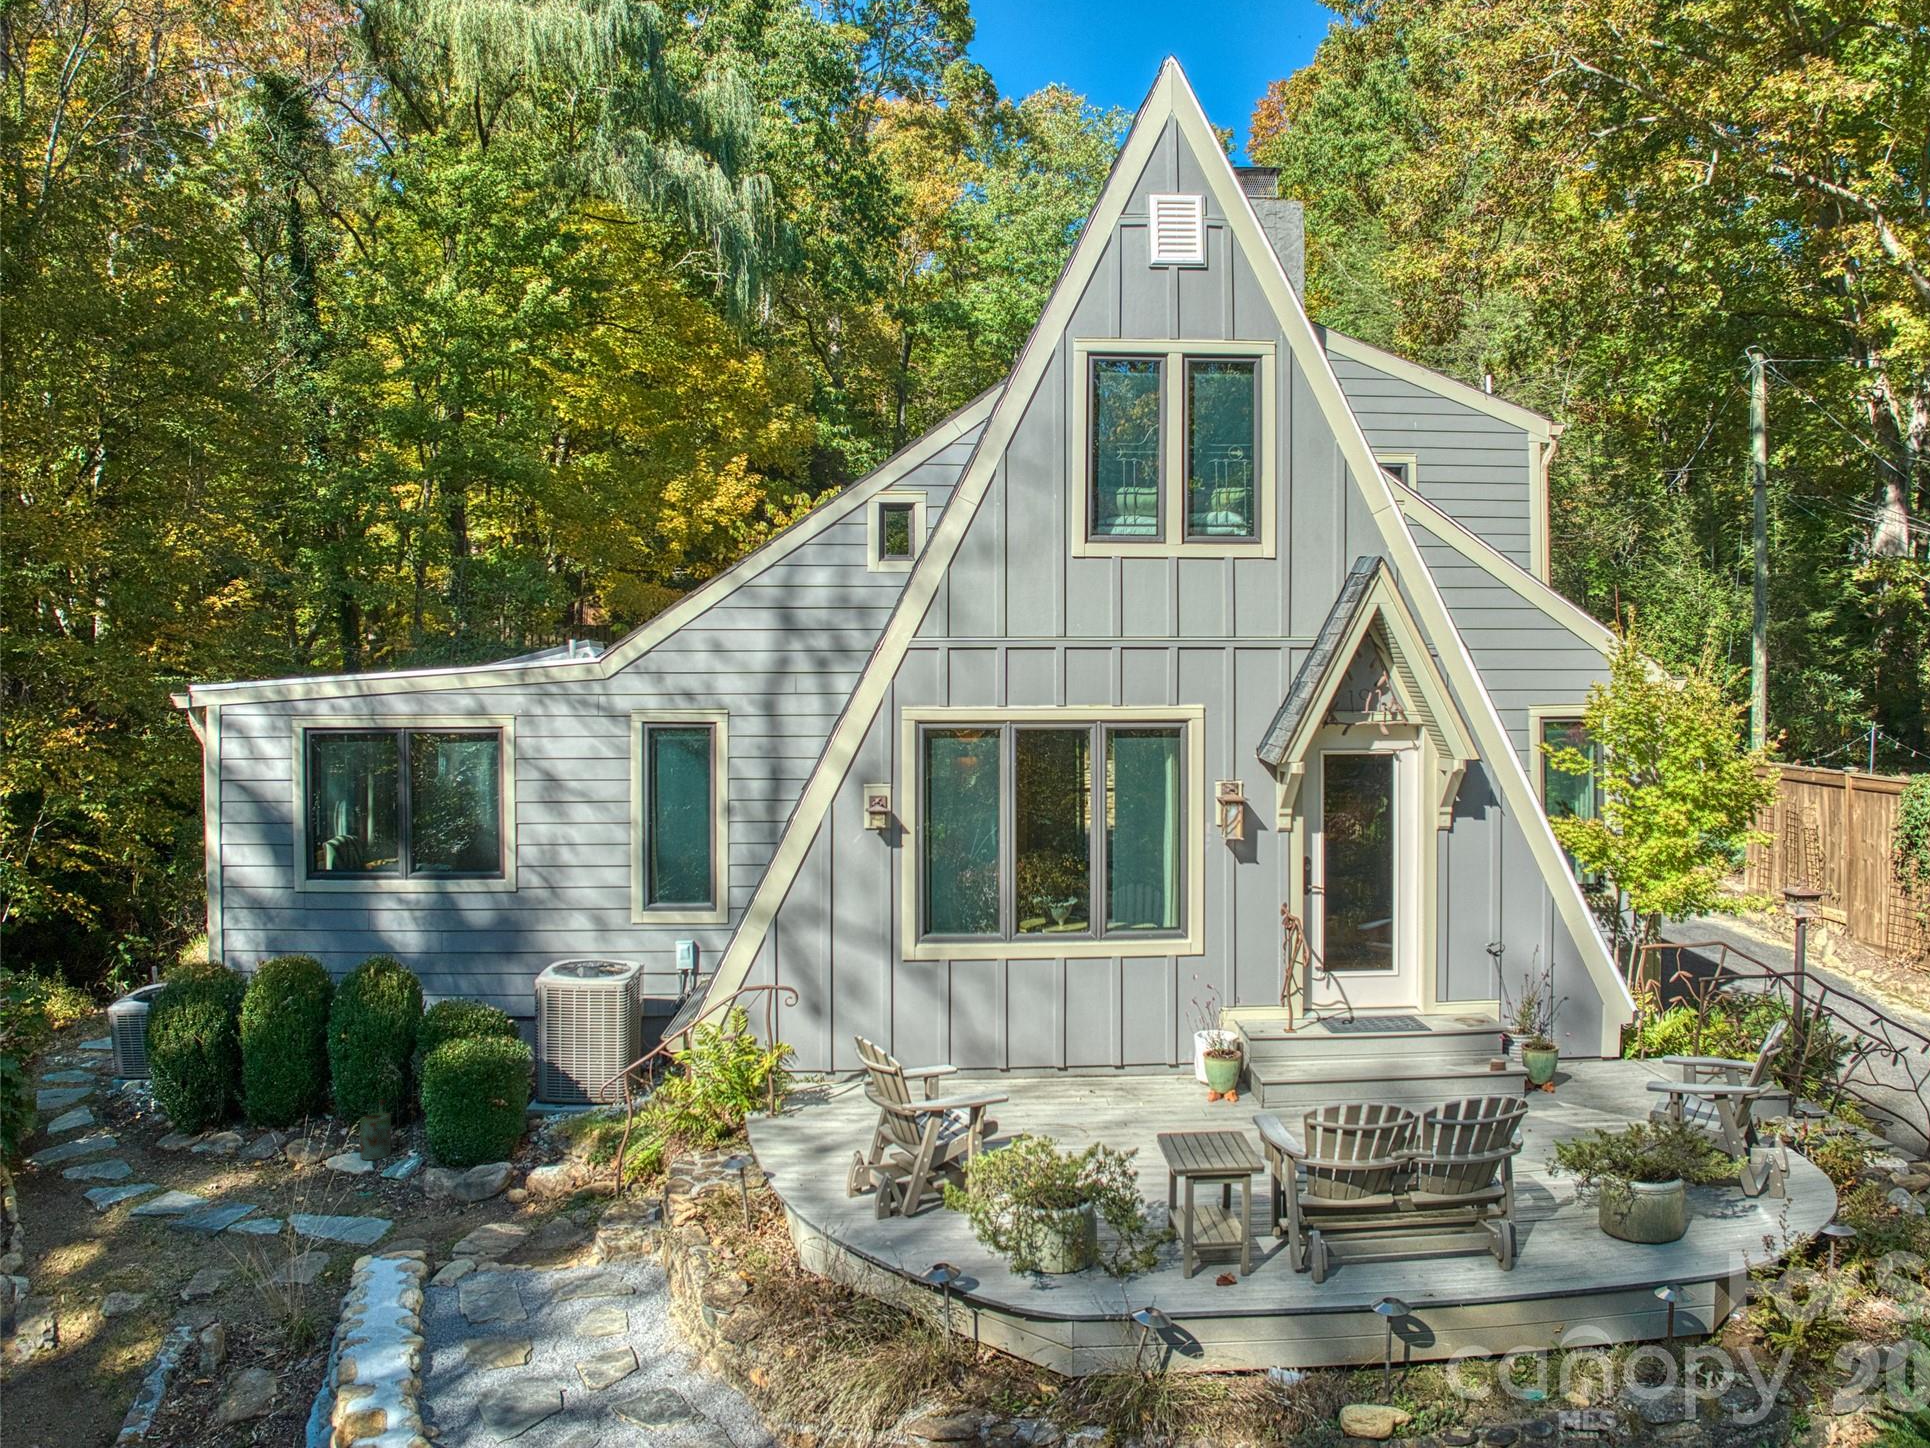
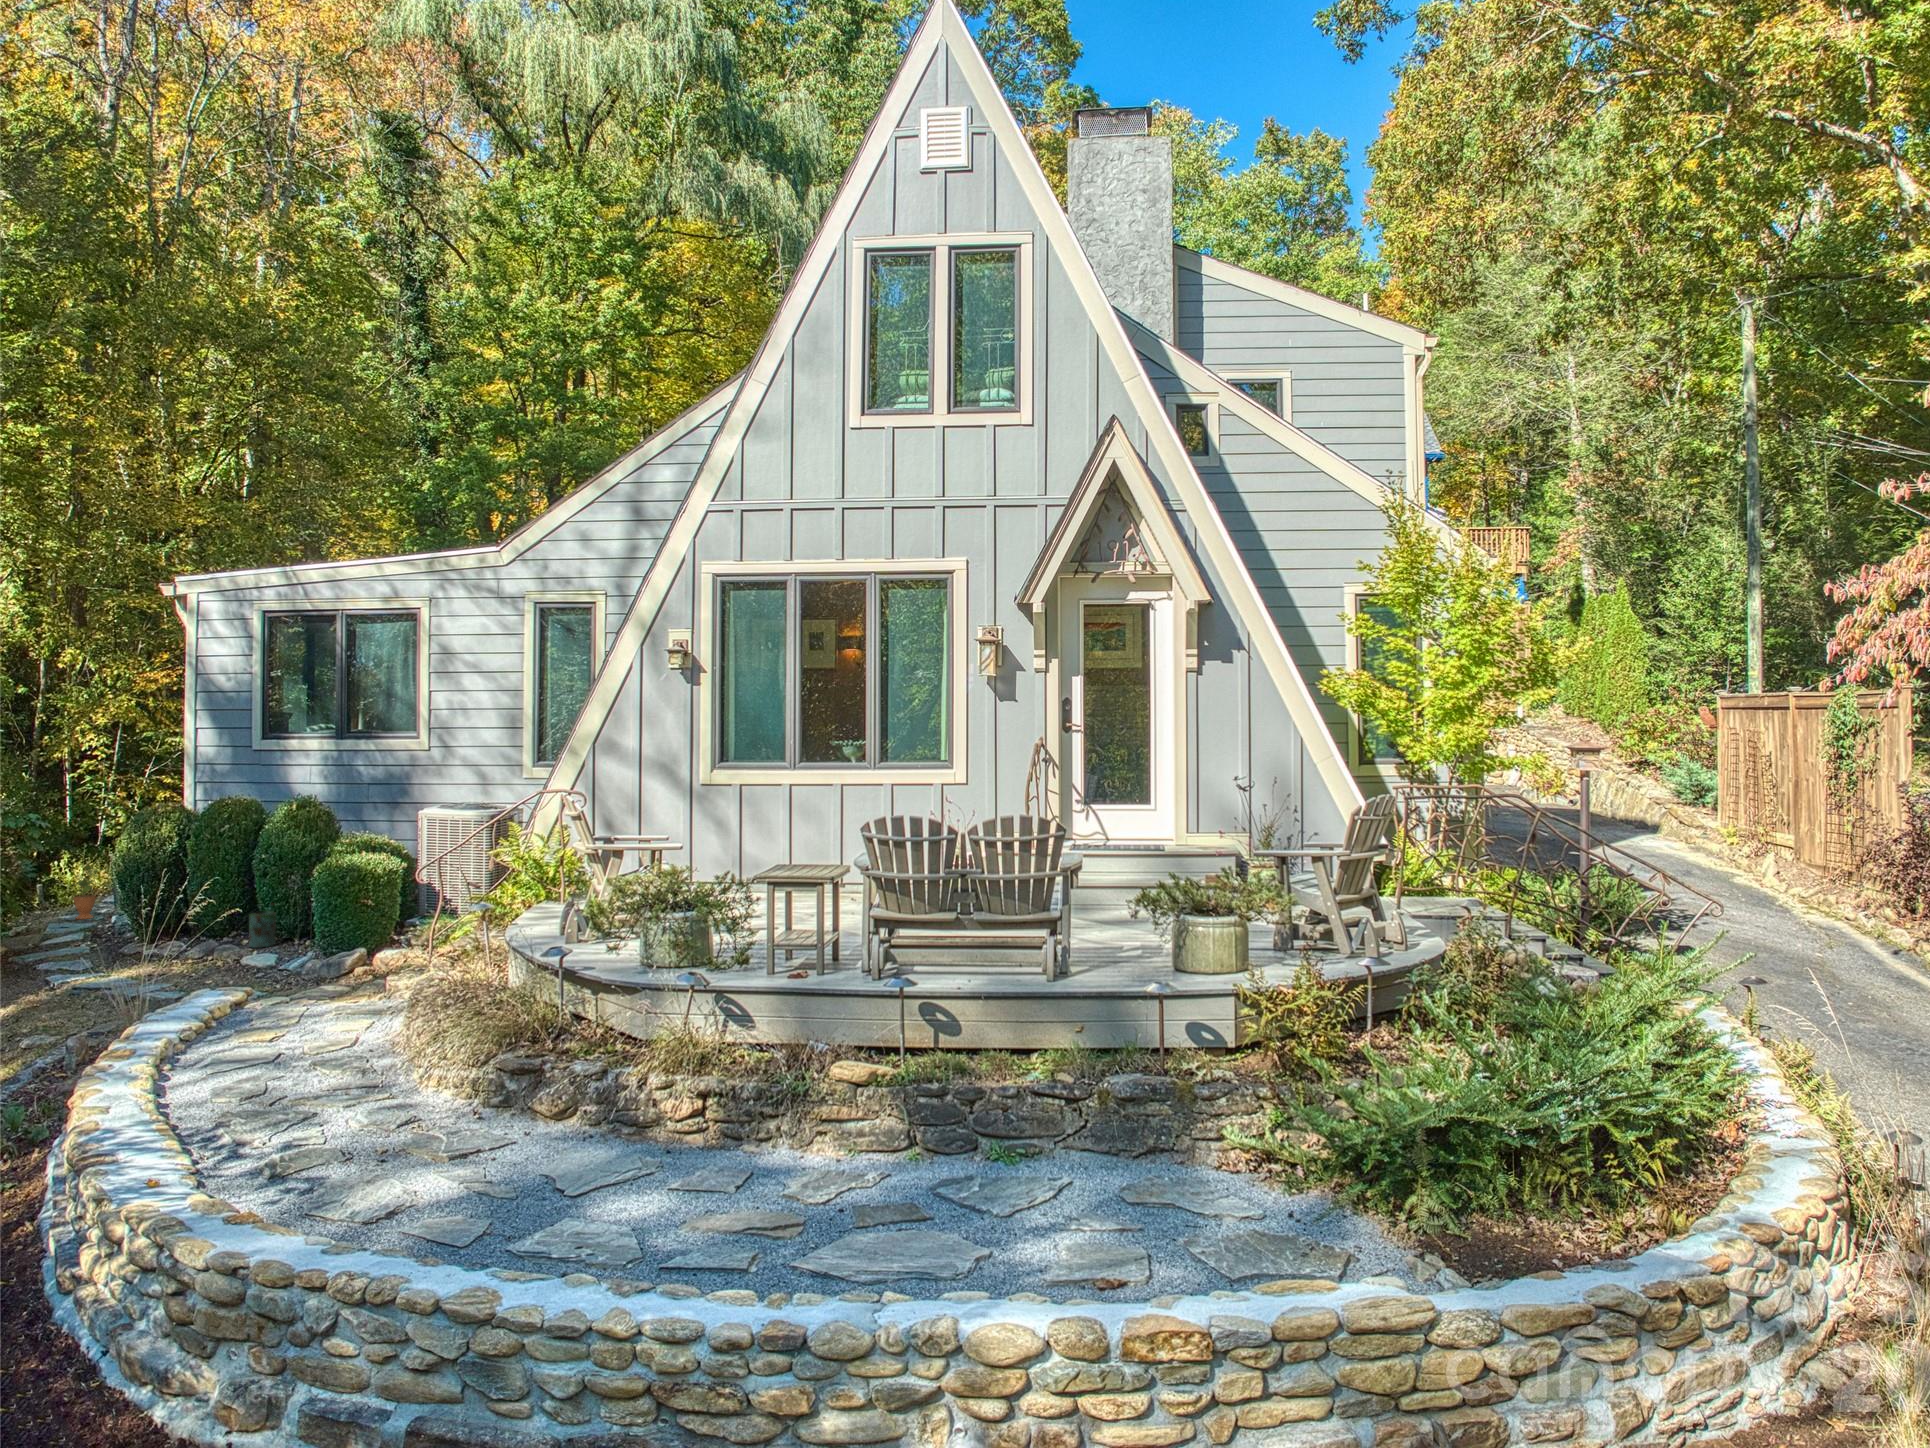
potted plant: none [95,1035,133,1104] -> present [72,866,99,919]

